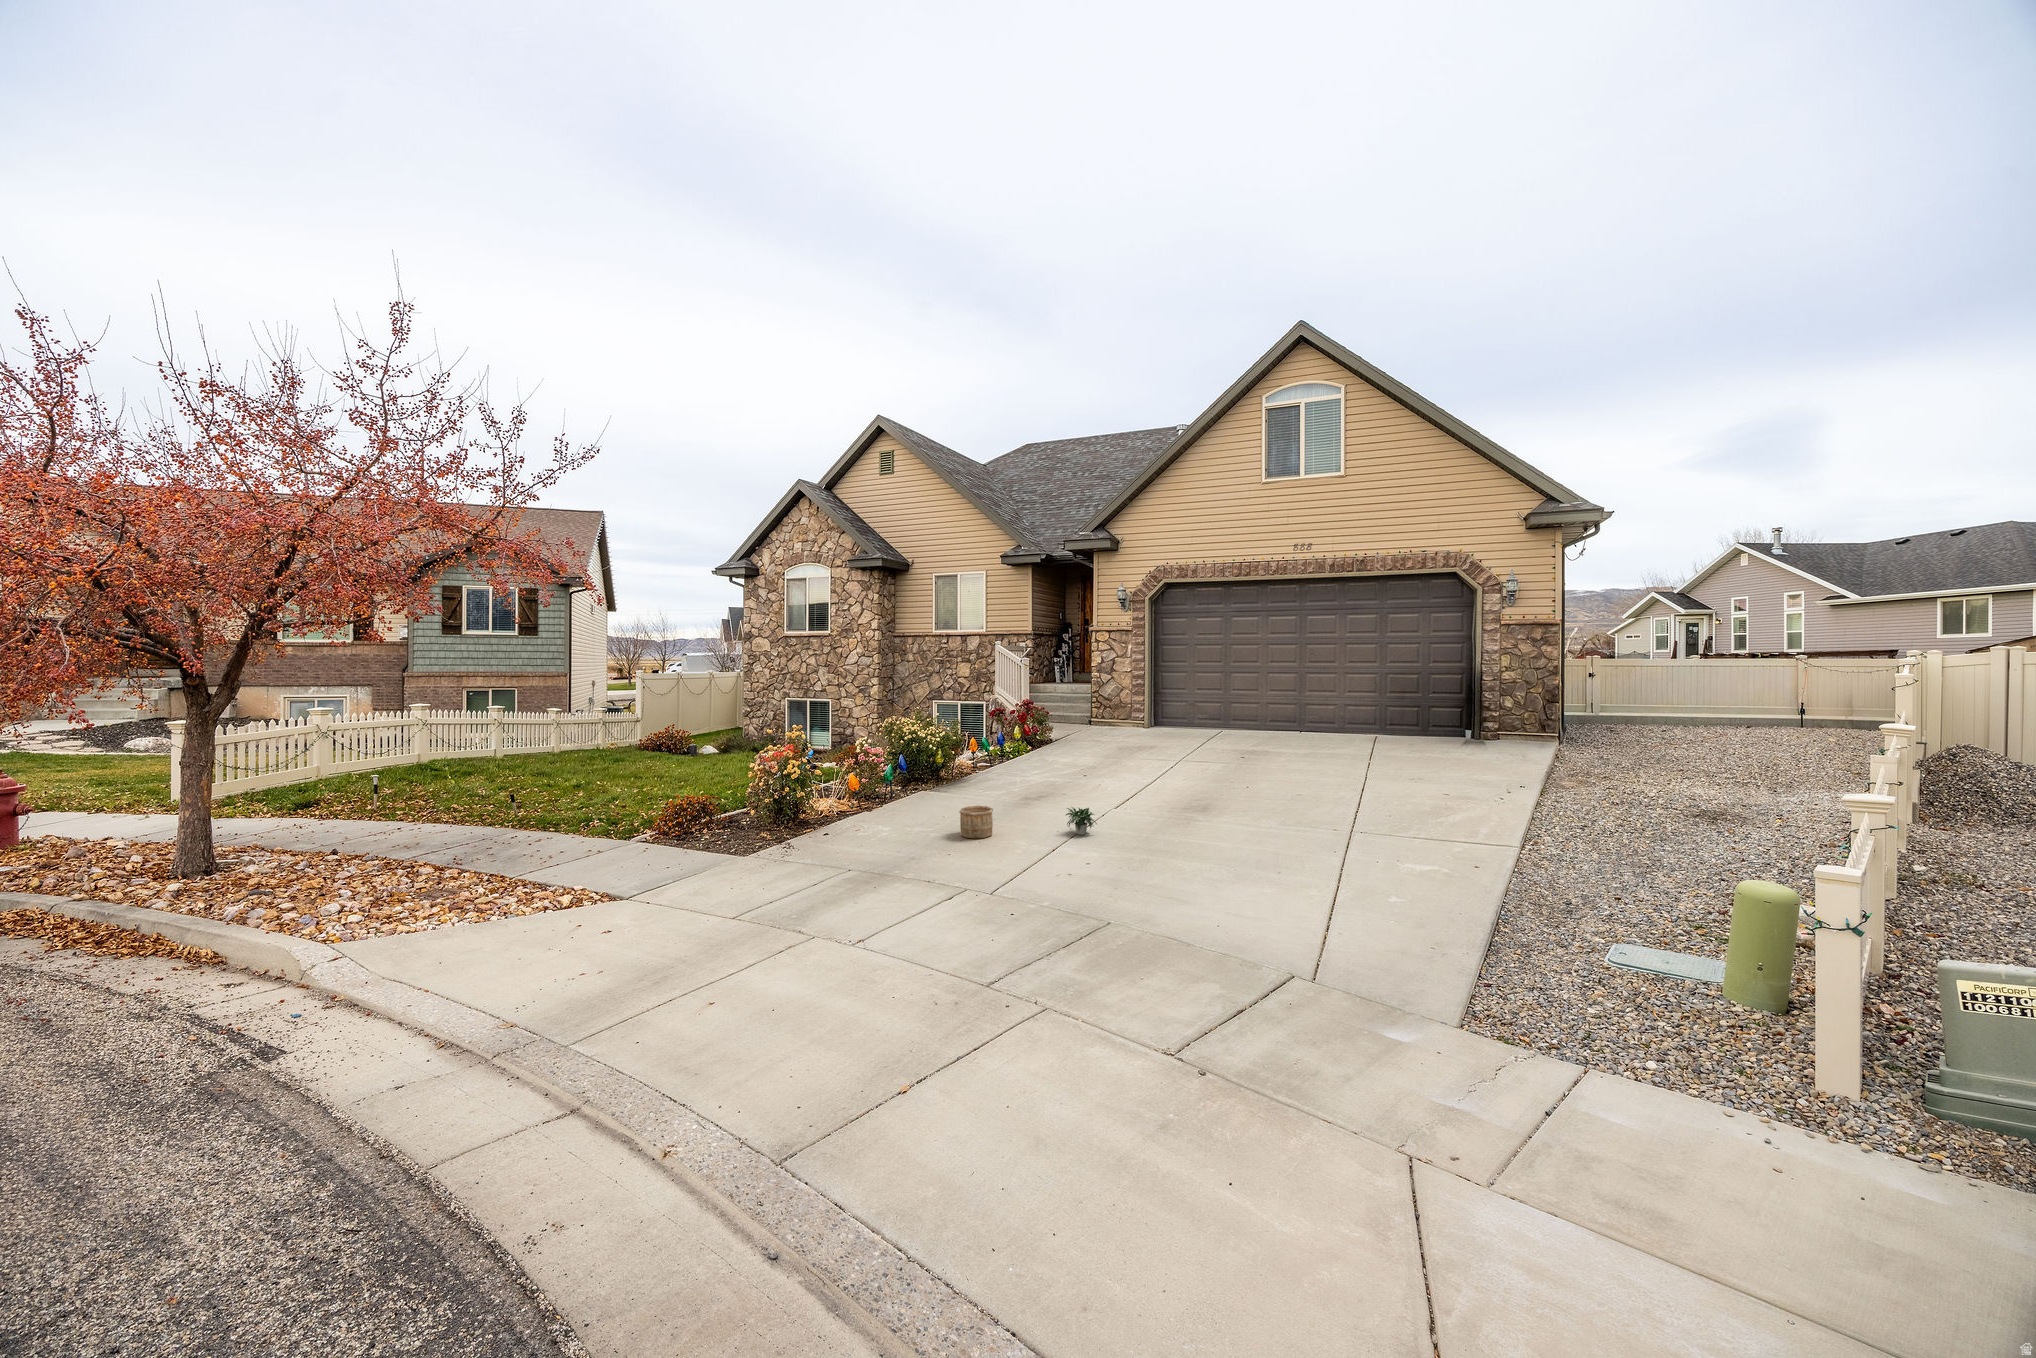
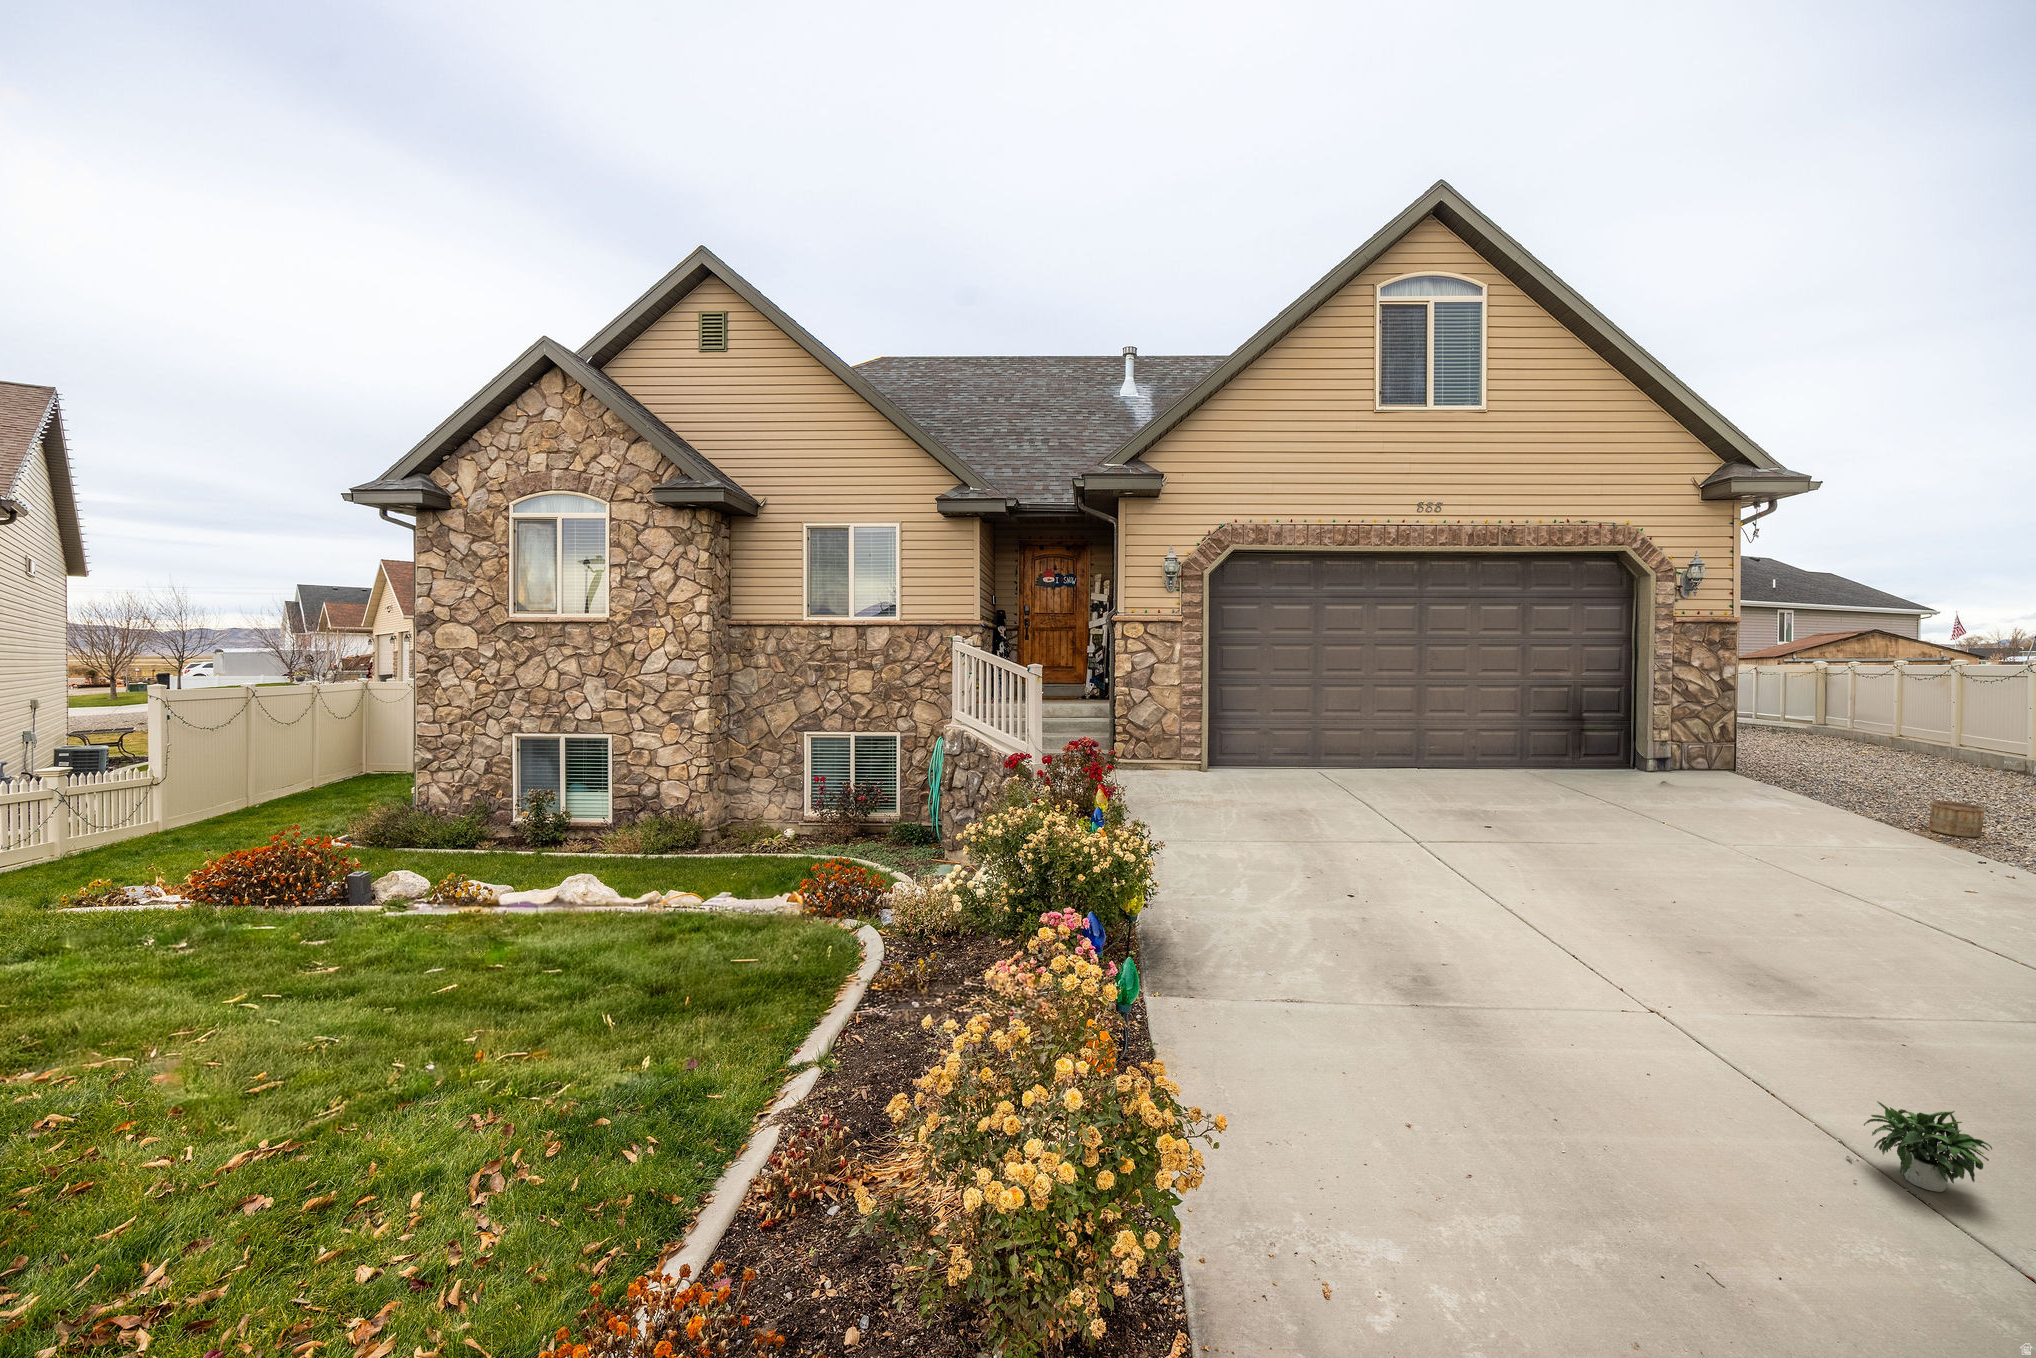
wooden bucket: present [959,806,993,838] -> present [1929,801,1986,837]

